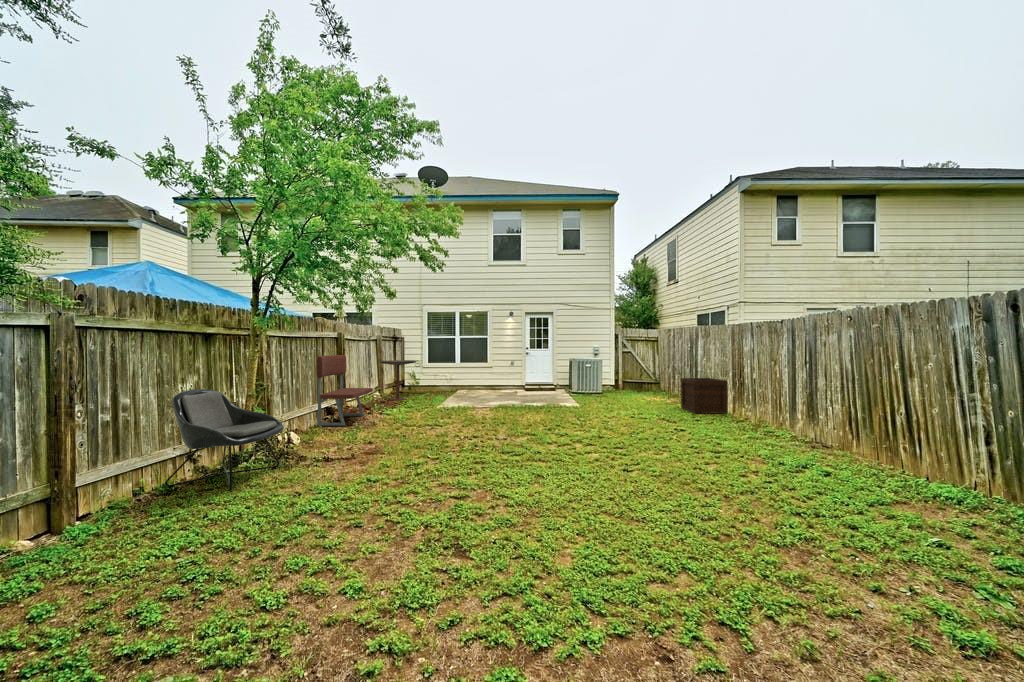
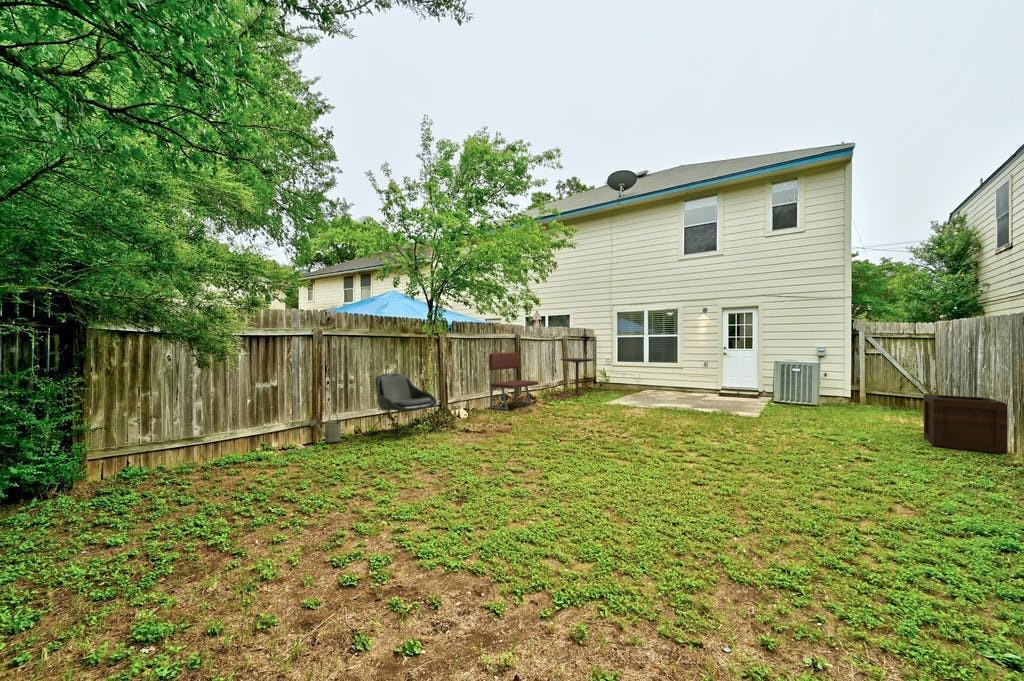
watering can: none [49,469,118,526] -> present [310,415,343,444]

